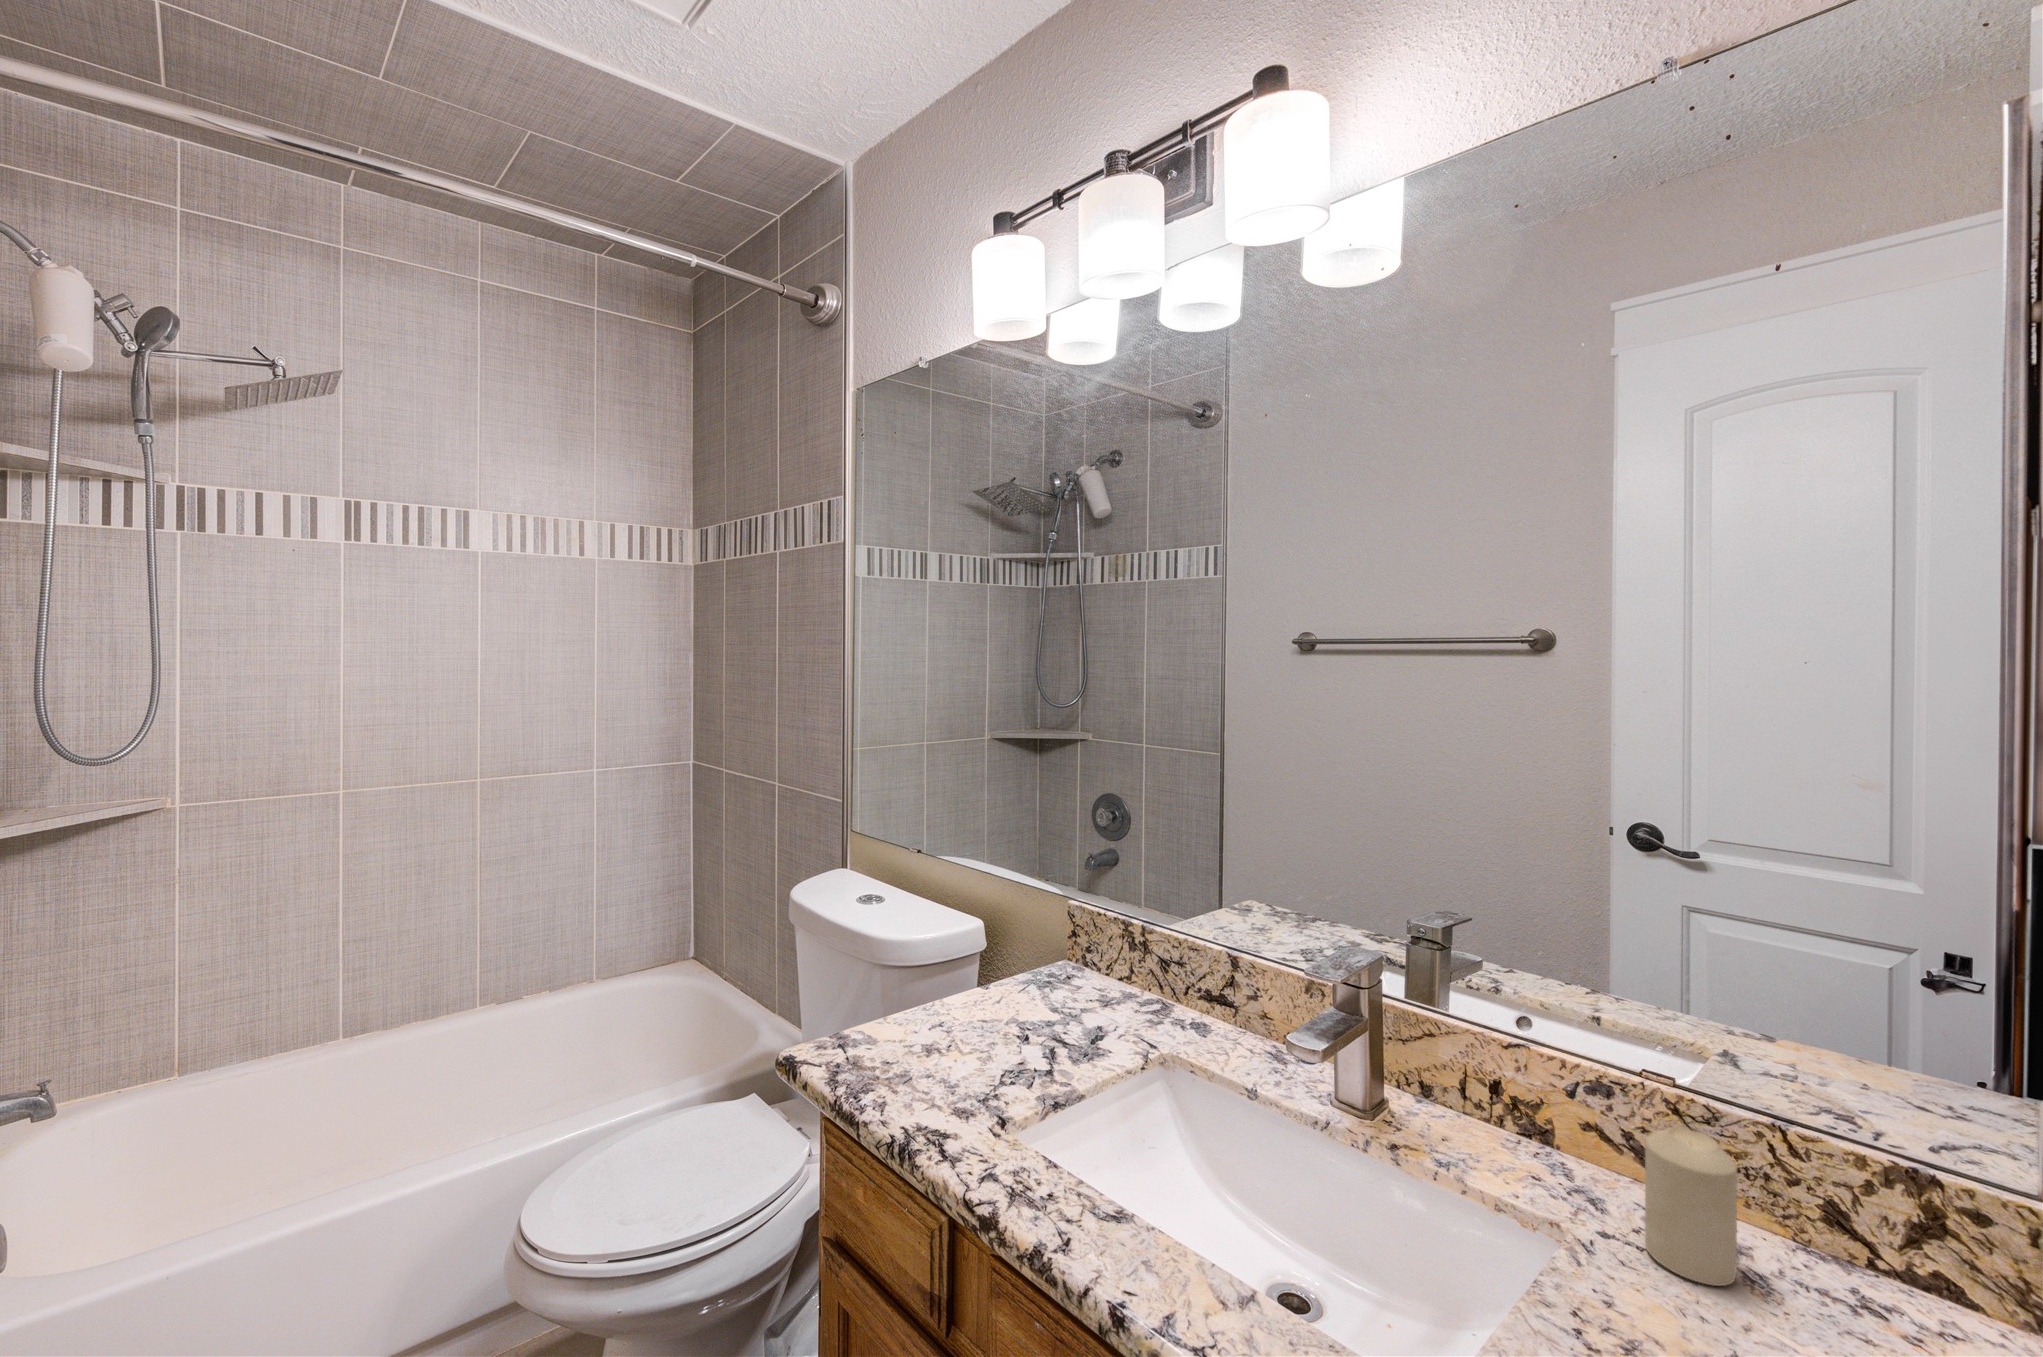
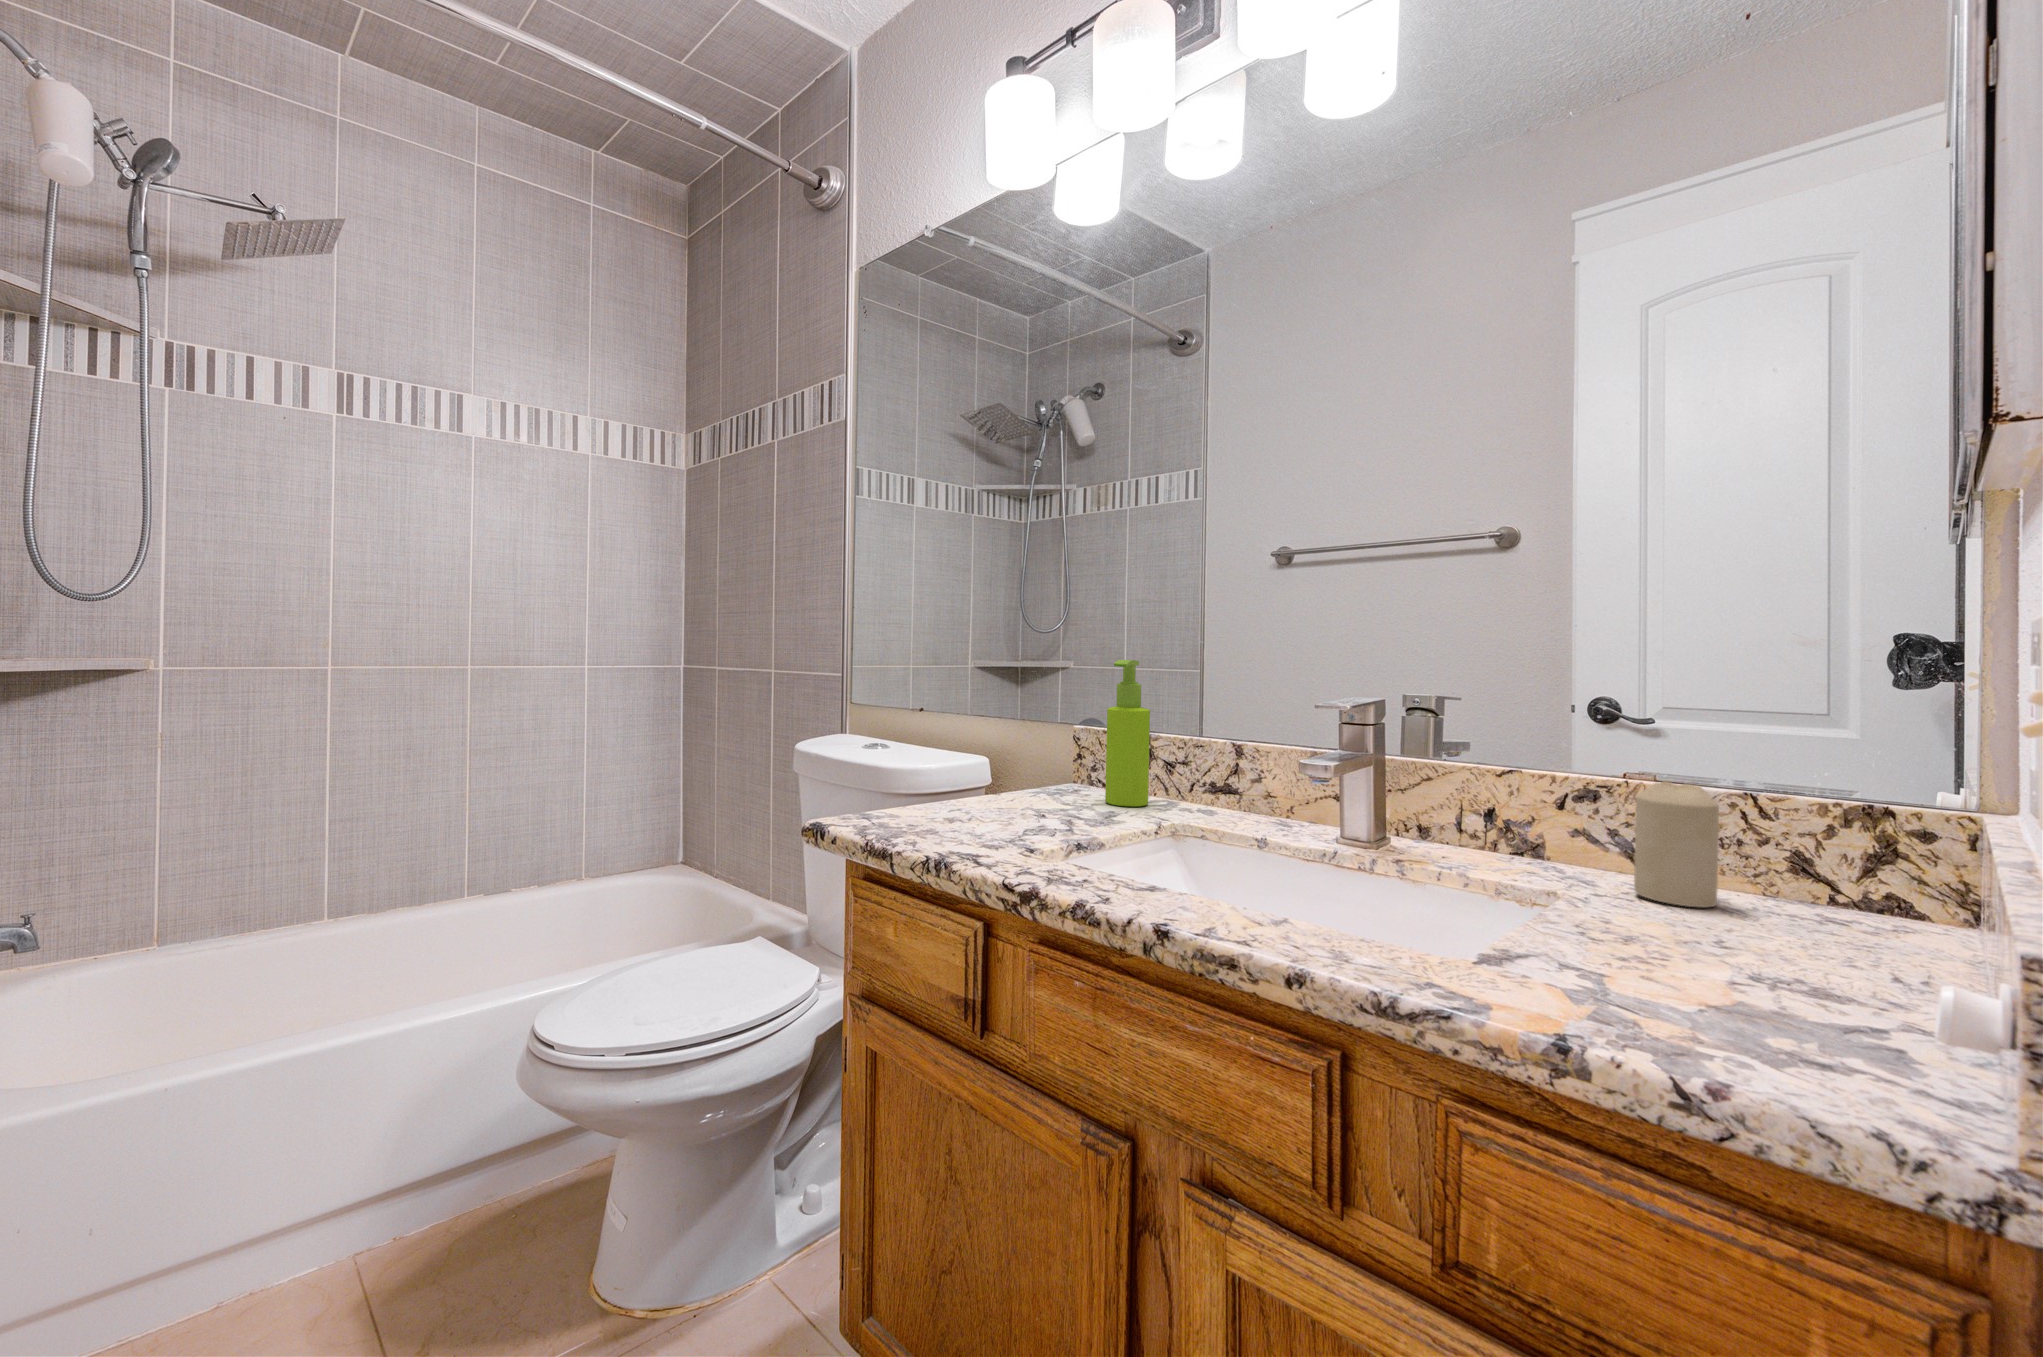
soap dispenser: none [1095,862,1141,1022] -> present [1105,660,1150,806]

